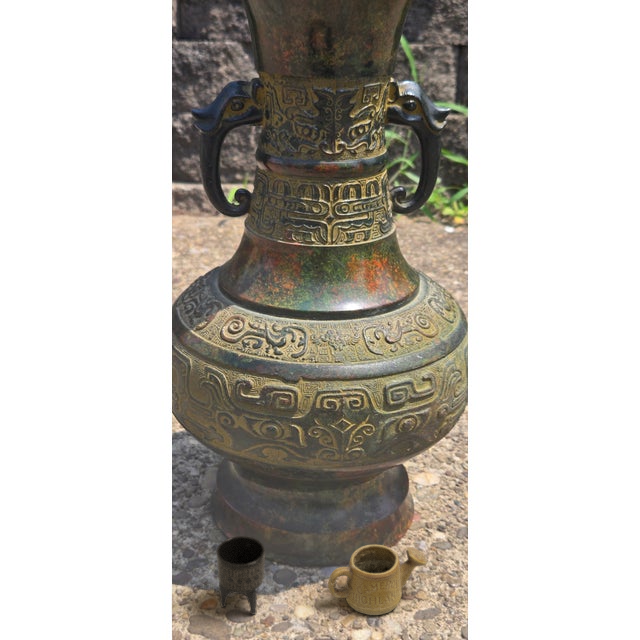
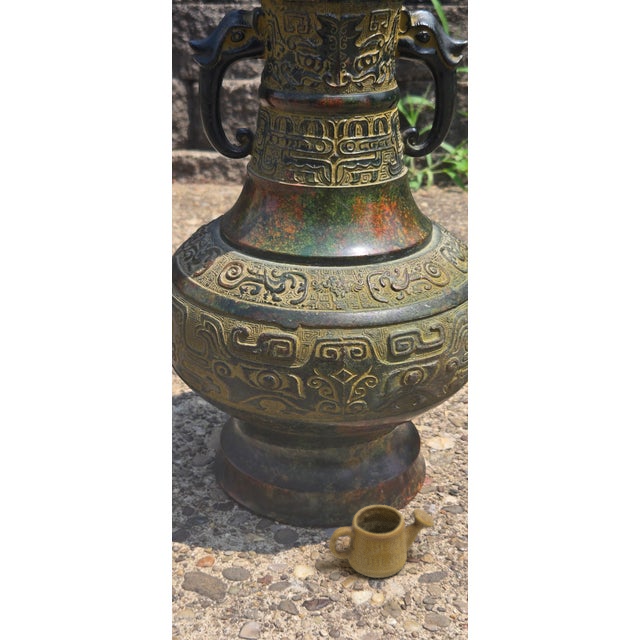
planter: present [216,536,265,615] -> none [212,492,263,574]

